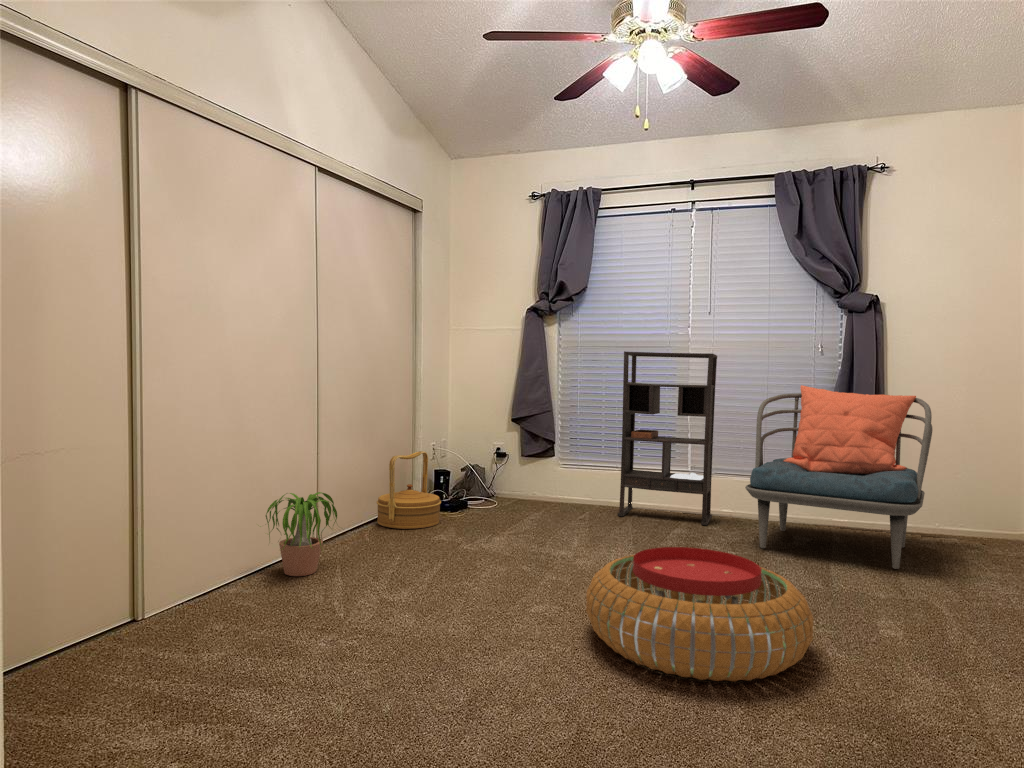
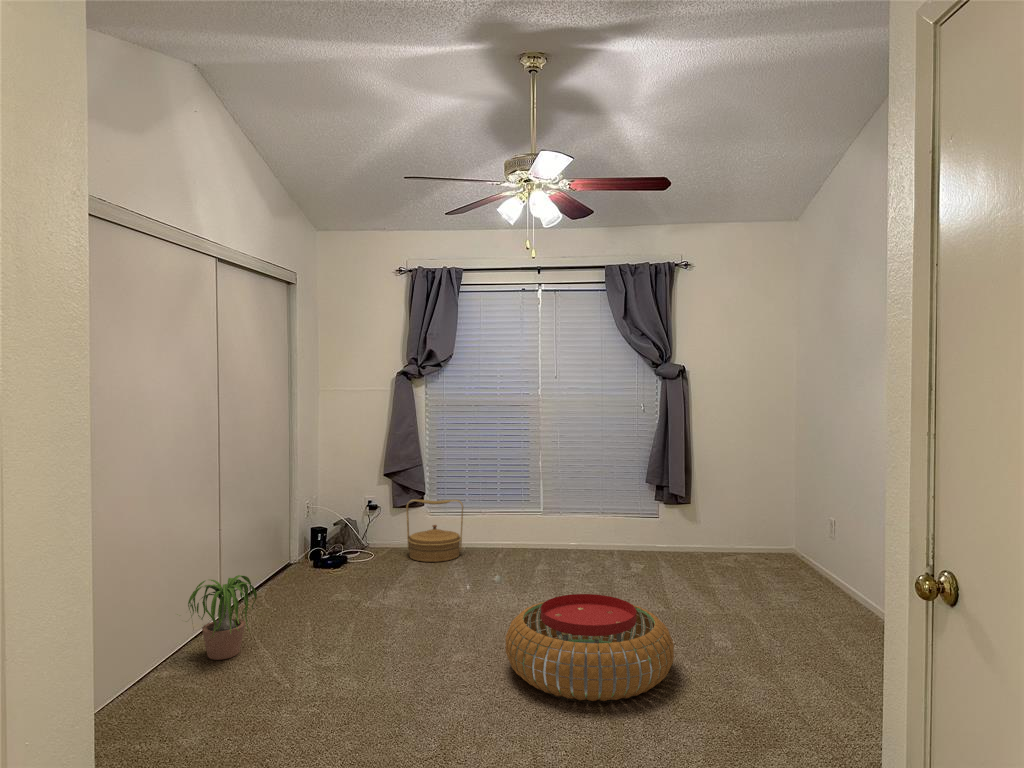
bookshelf: present [618,351,717,525] -> none [487,412,564,559]
armchair: present [745,385,932,569] -> none [597,438,727,584]
woven basket: present [377,451,441,529] -> present [406,499,463,562]

